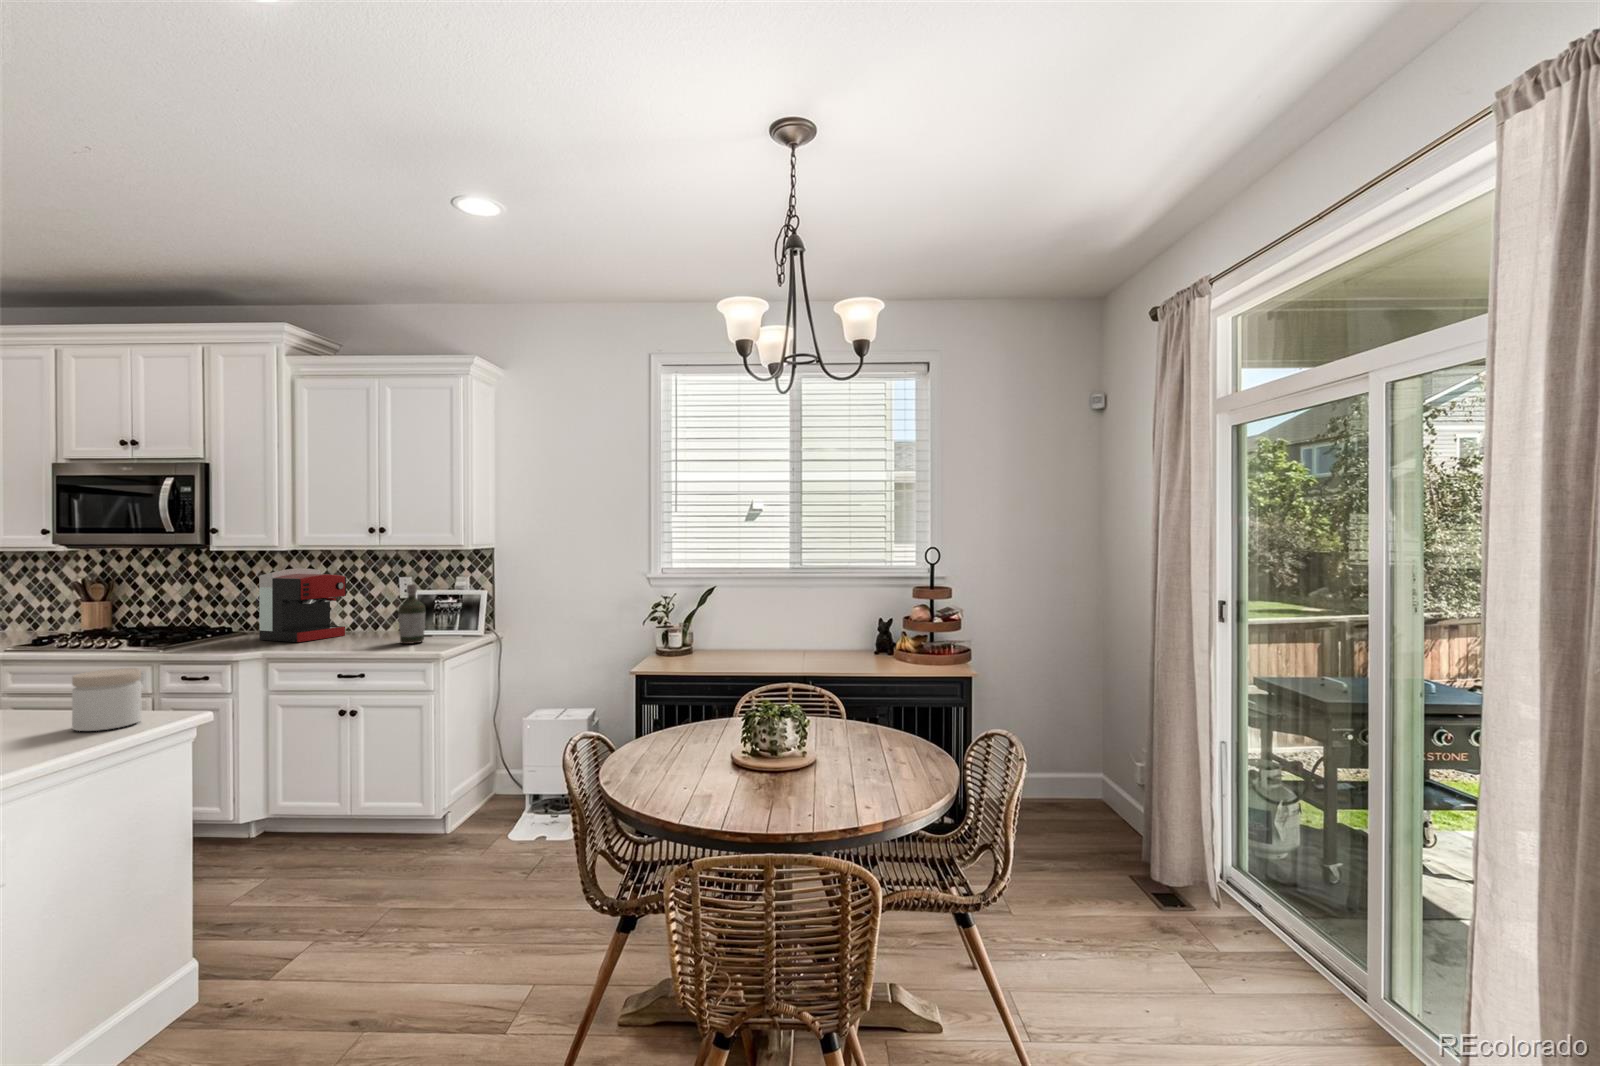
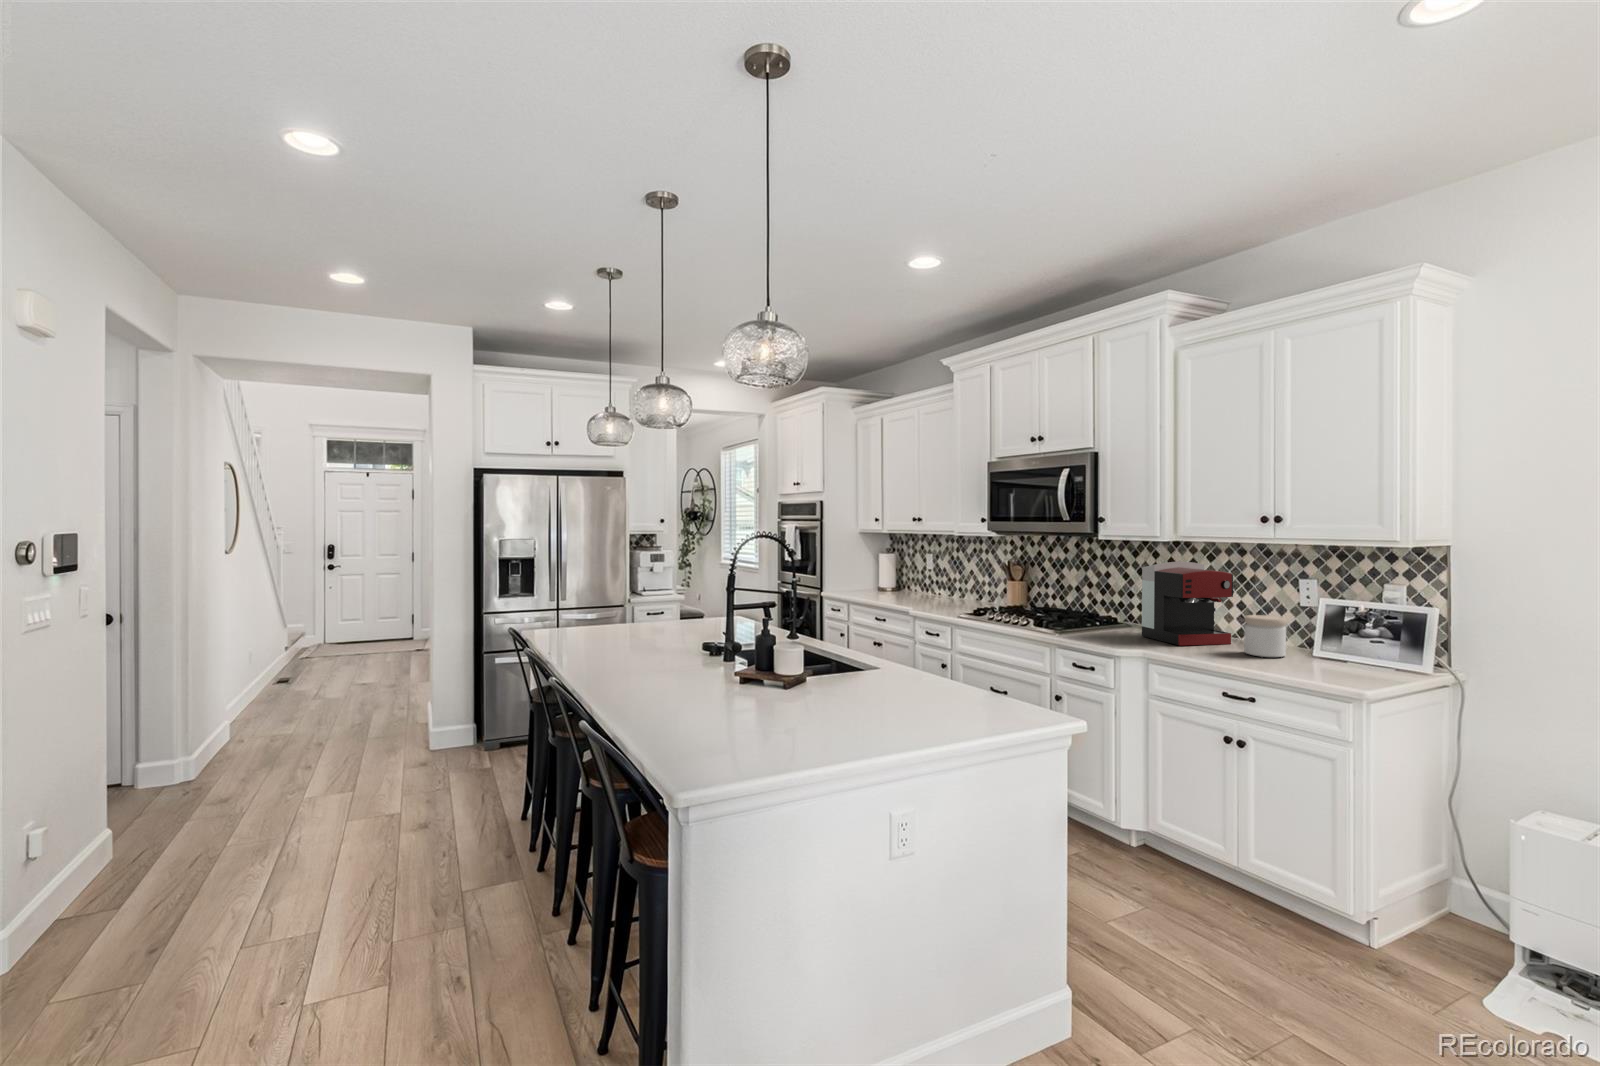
bottle: present [398,584,425,644] -> none [1299,591,1337,670]
jar: present [72,668,142,731] -> present [1244,615,1286,657]

